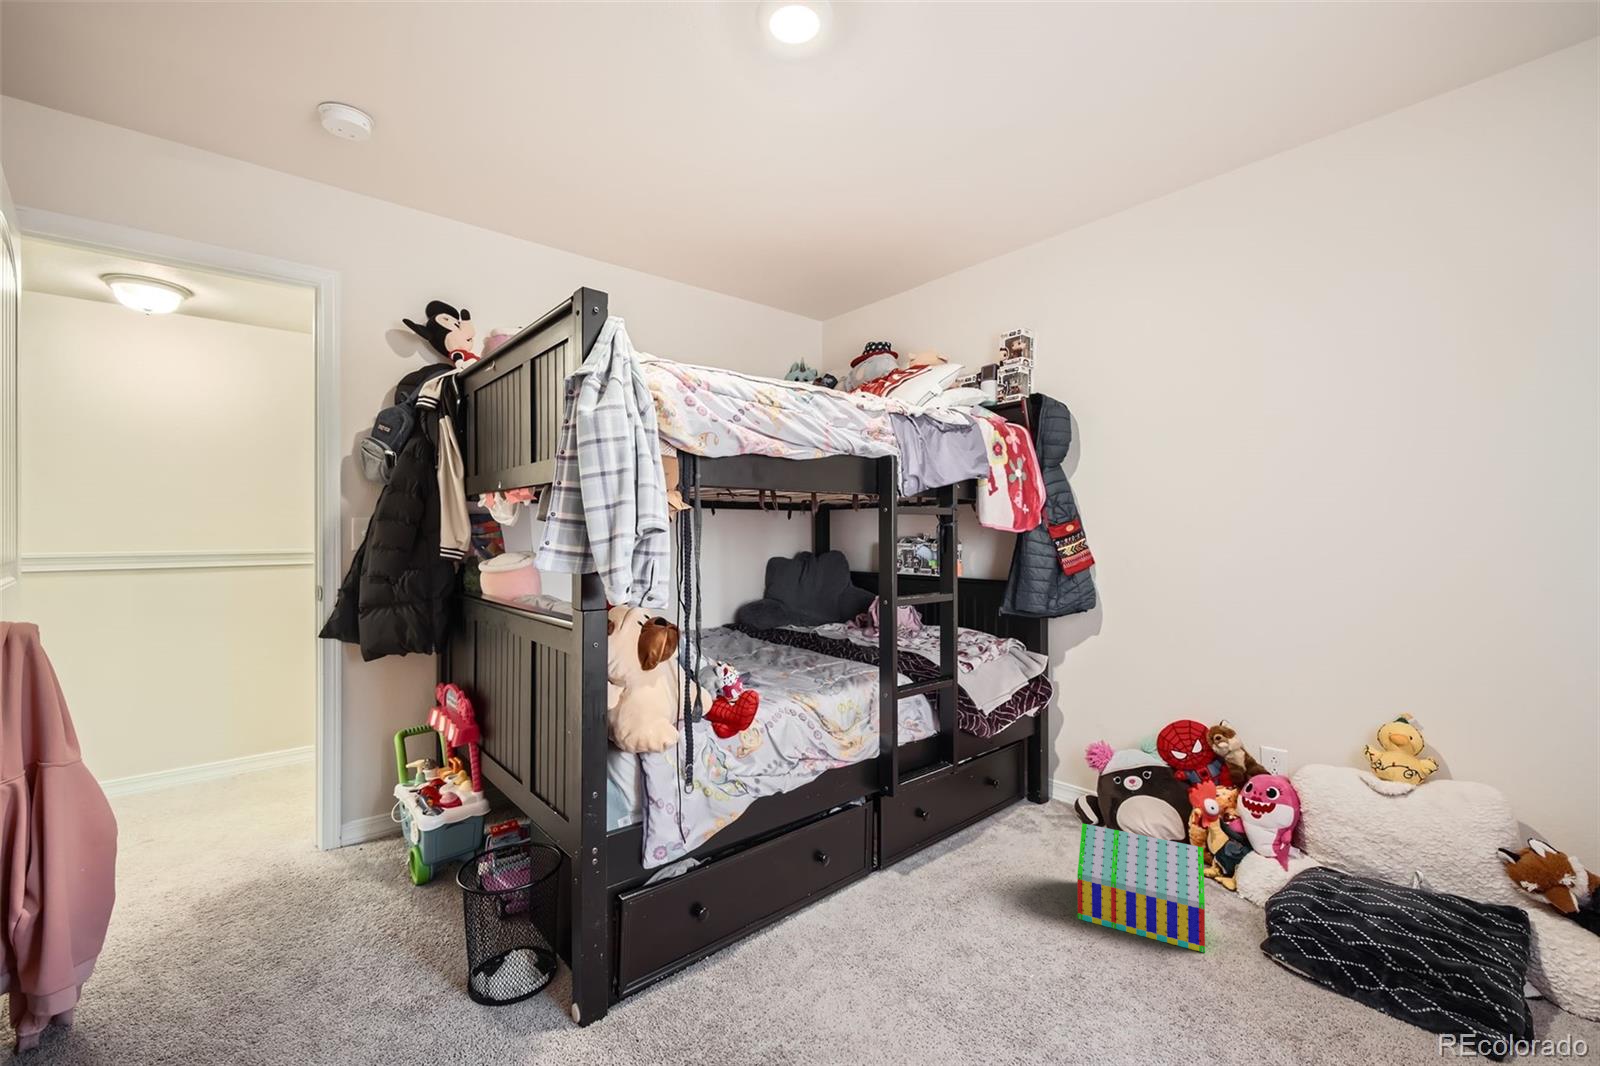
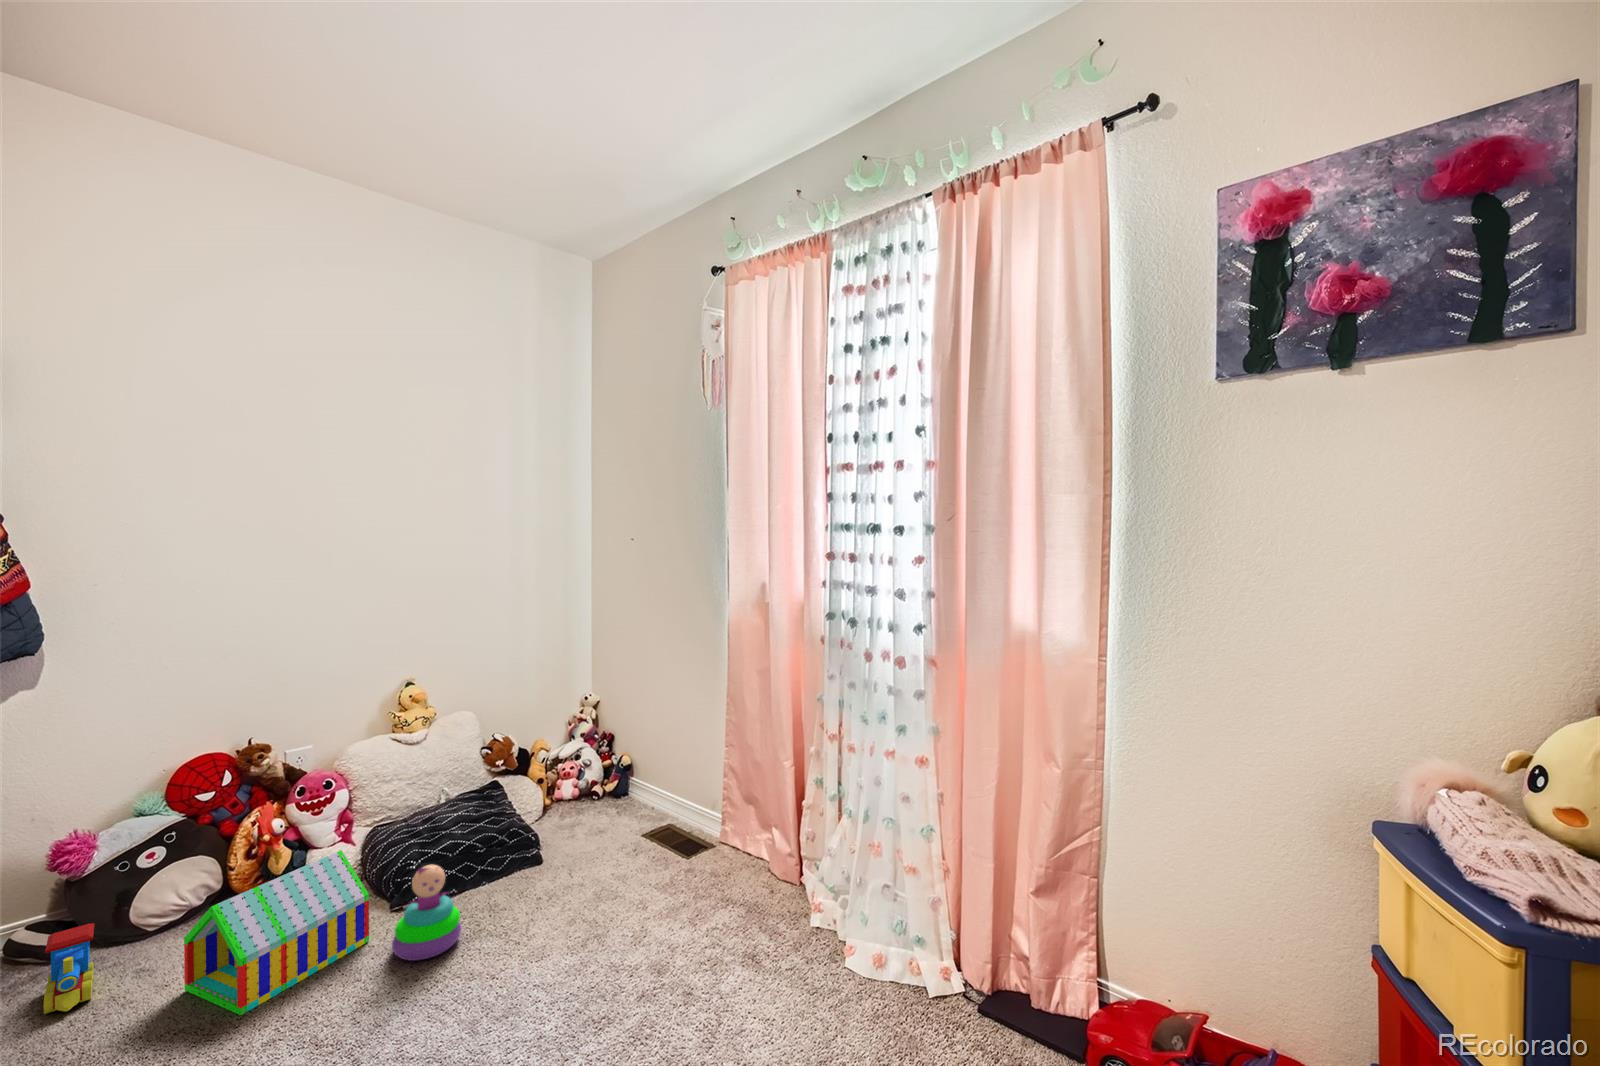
toy train: none [1040,799,1083,852] -> present [44,923,94,1014]
stacking toy: none [1188,901,1271,1017] -> present [392,865,461,961]

